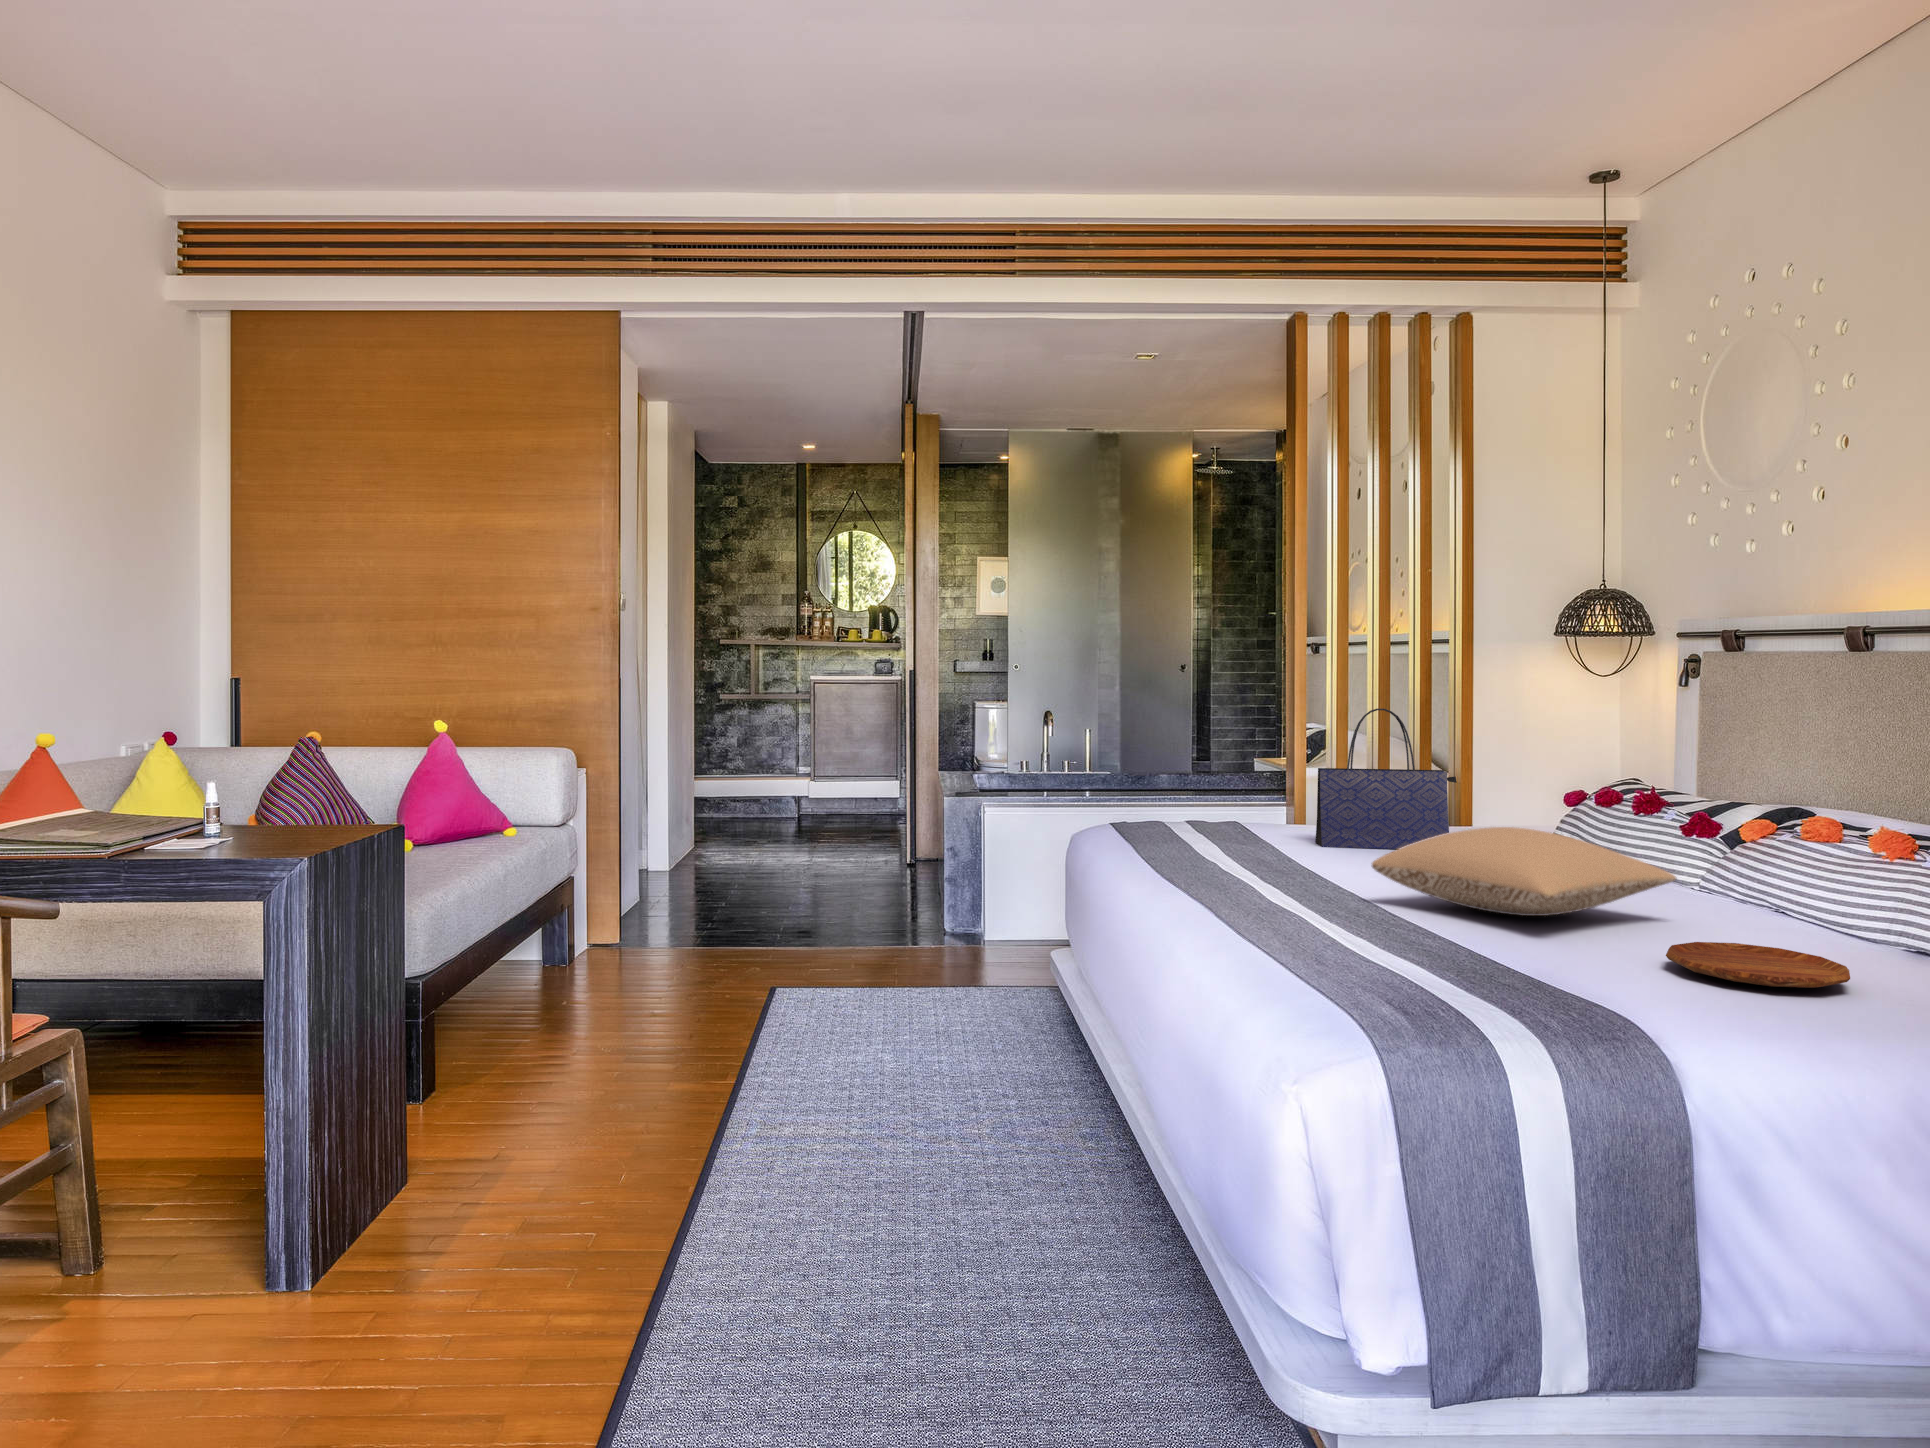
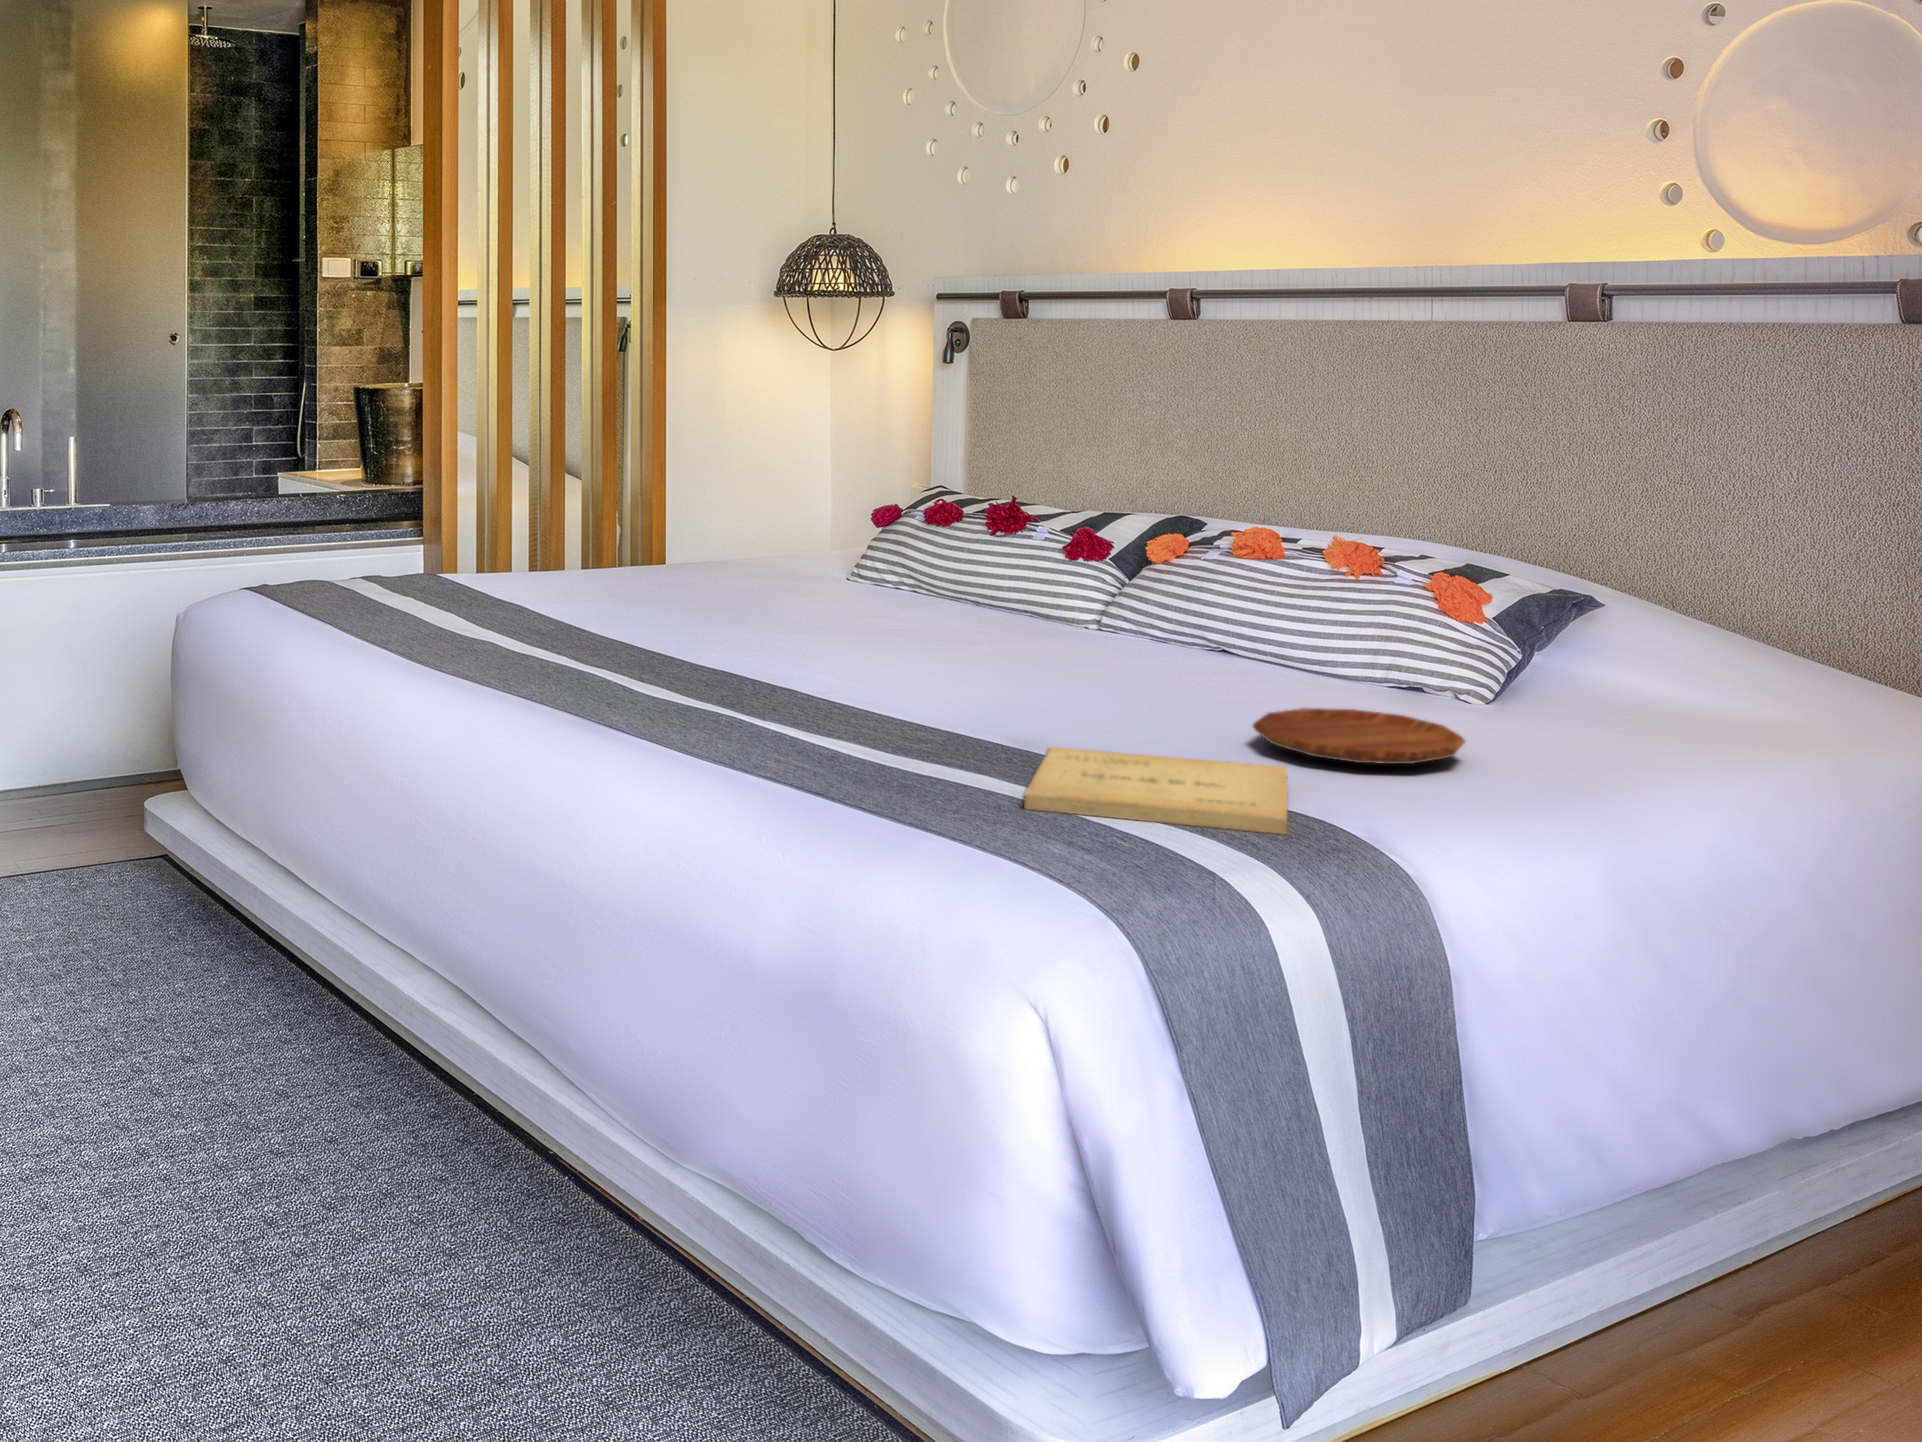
tote bag: present [1315,709,1457,849] -> none [594,406,770,612]
pillow: present [1372,827,1676,916] -> none [820,575,1164,694]
book: none [1401,940,1646,1008] -> present [1024,747,1288,835]

